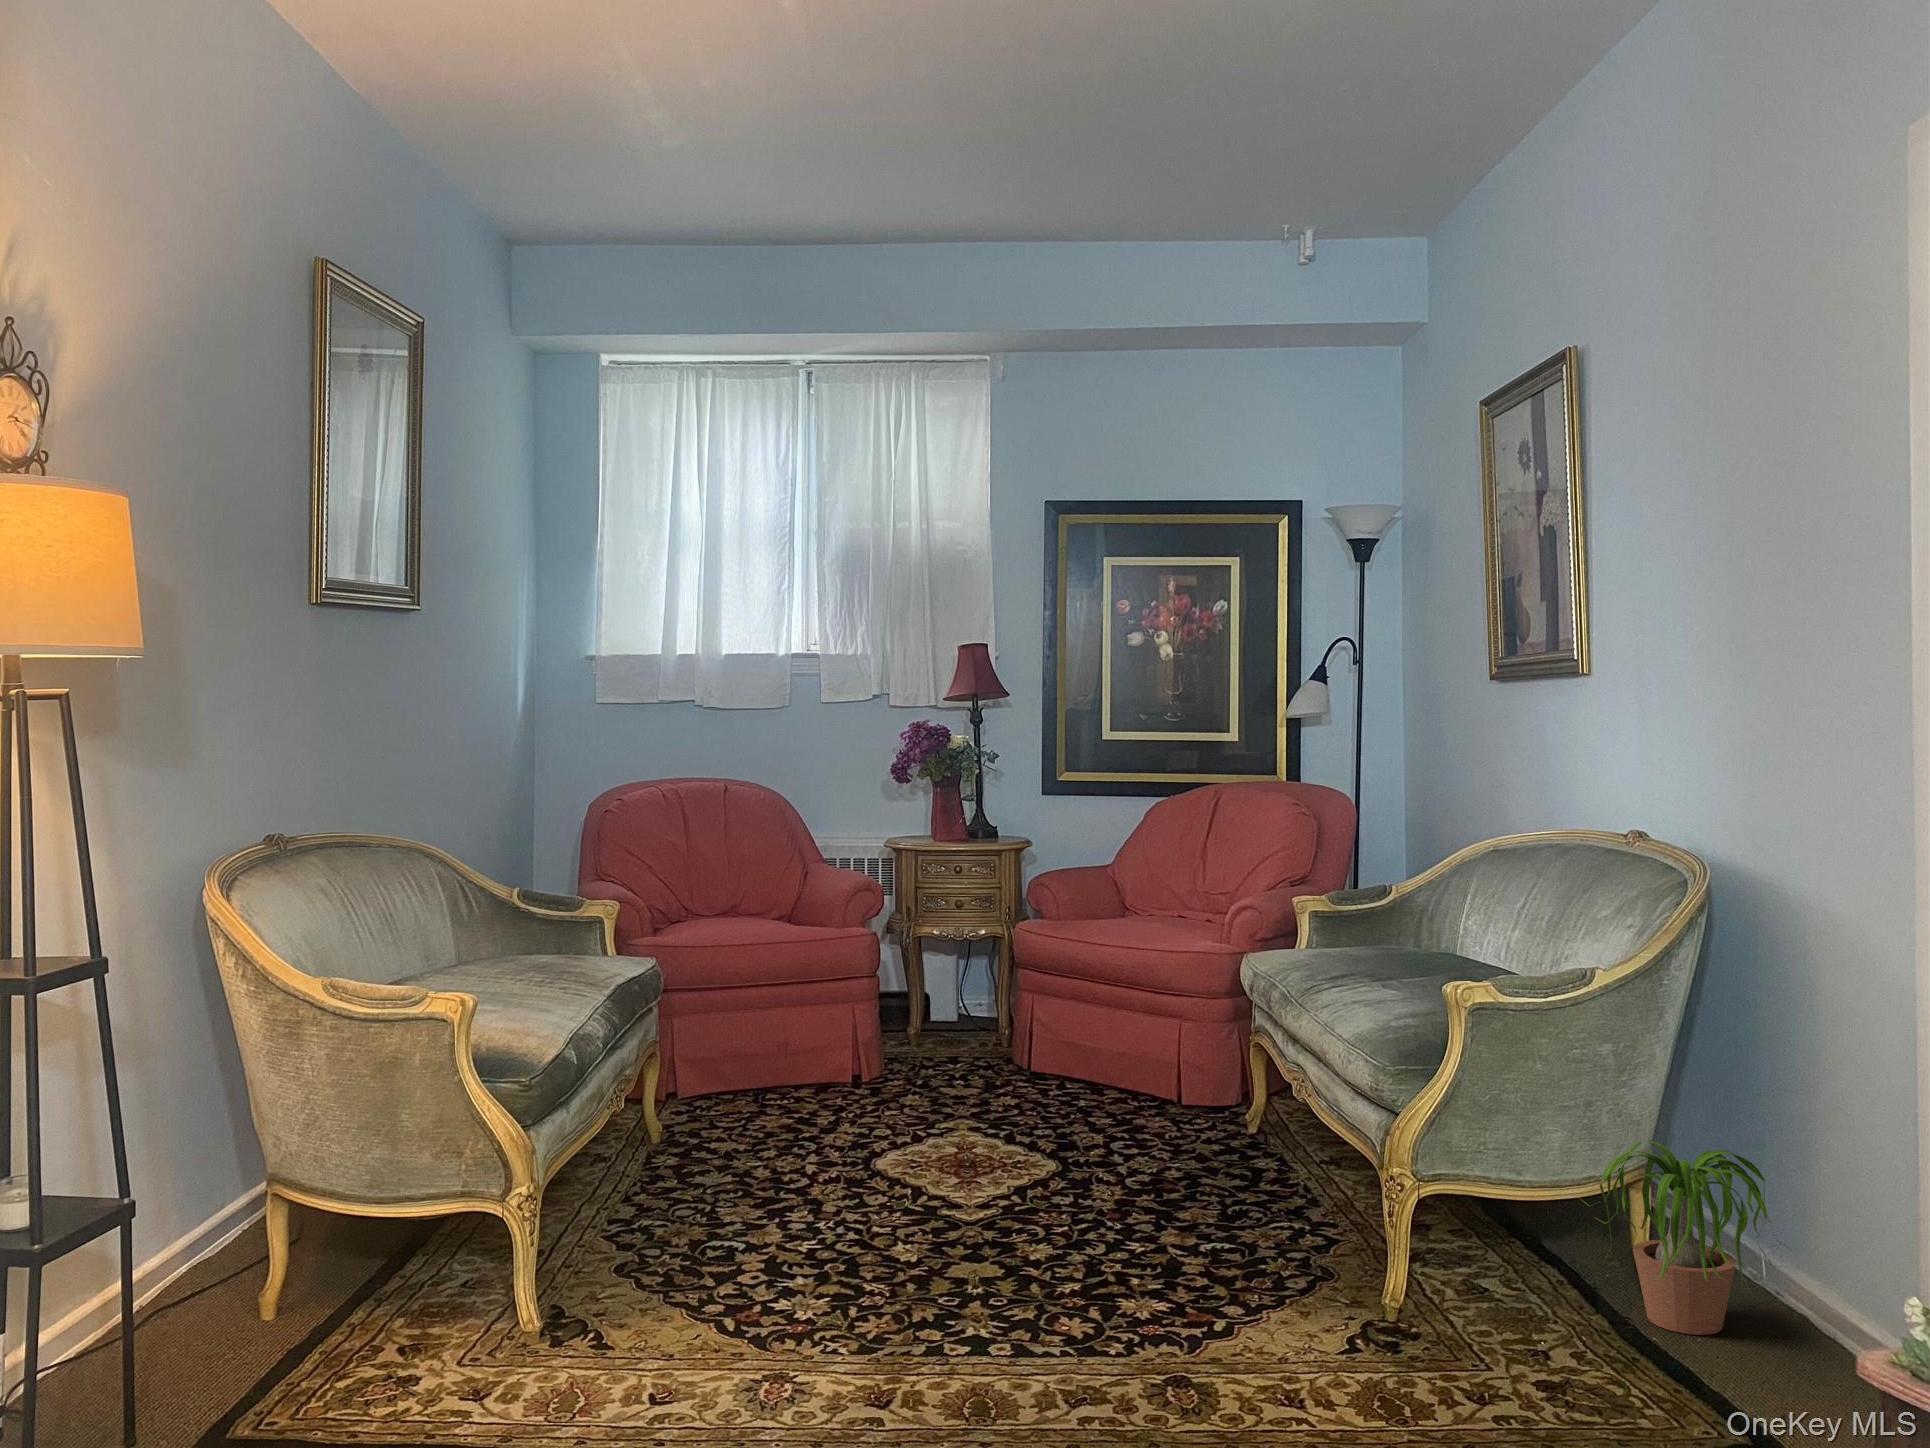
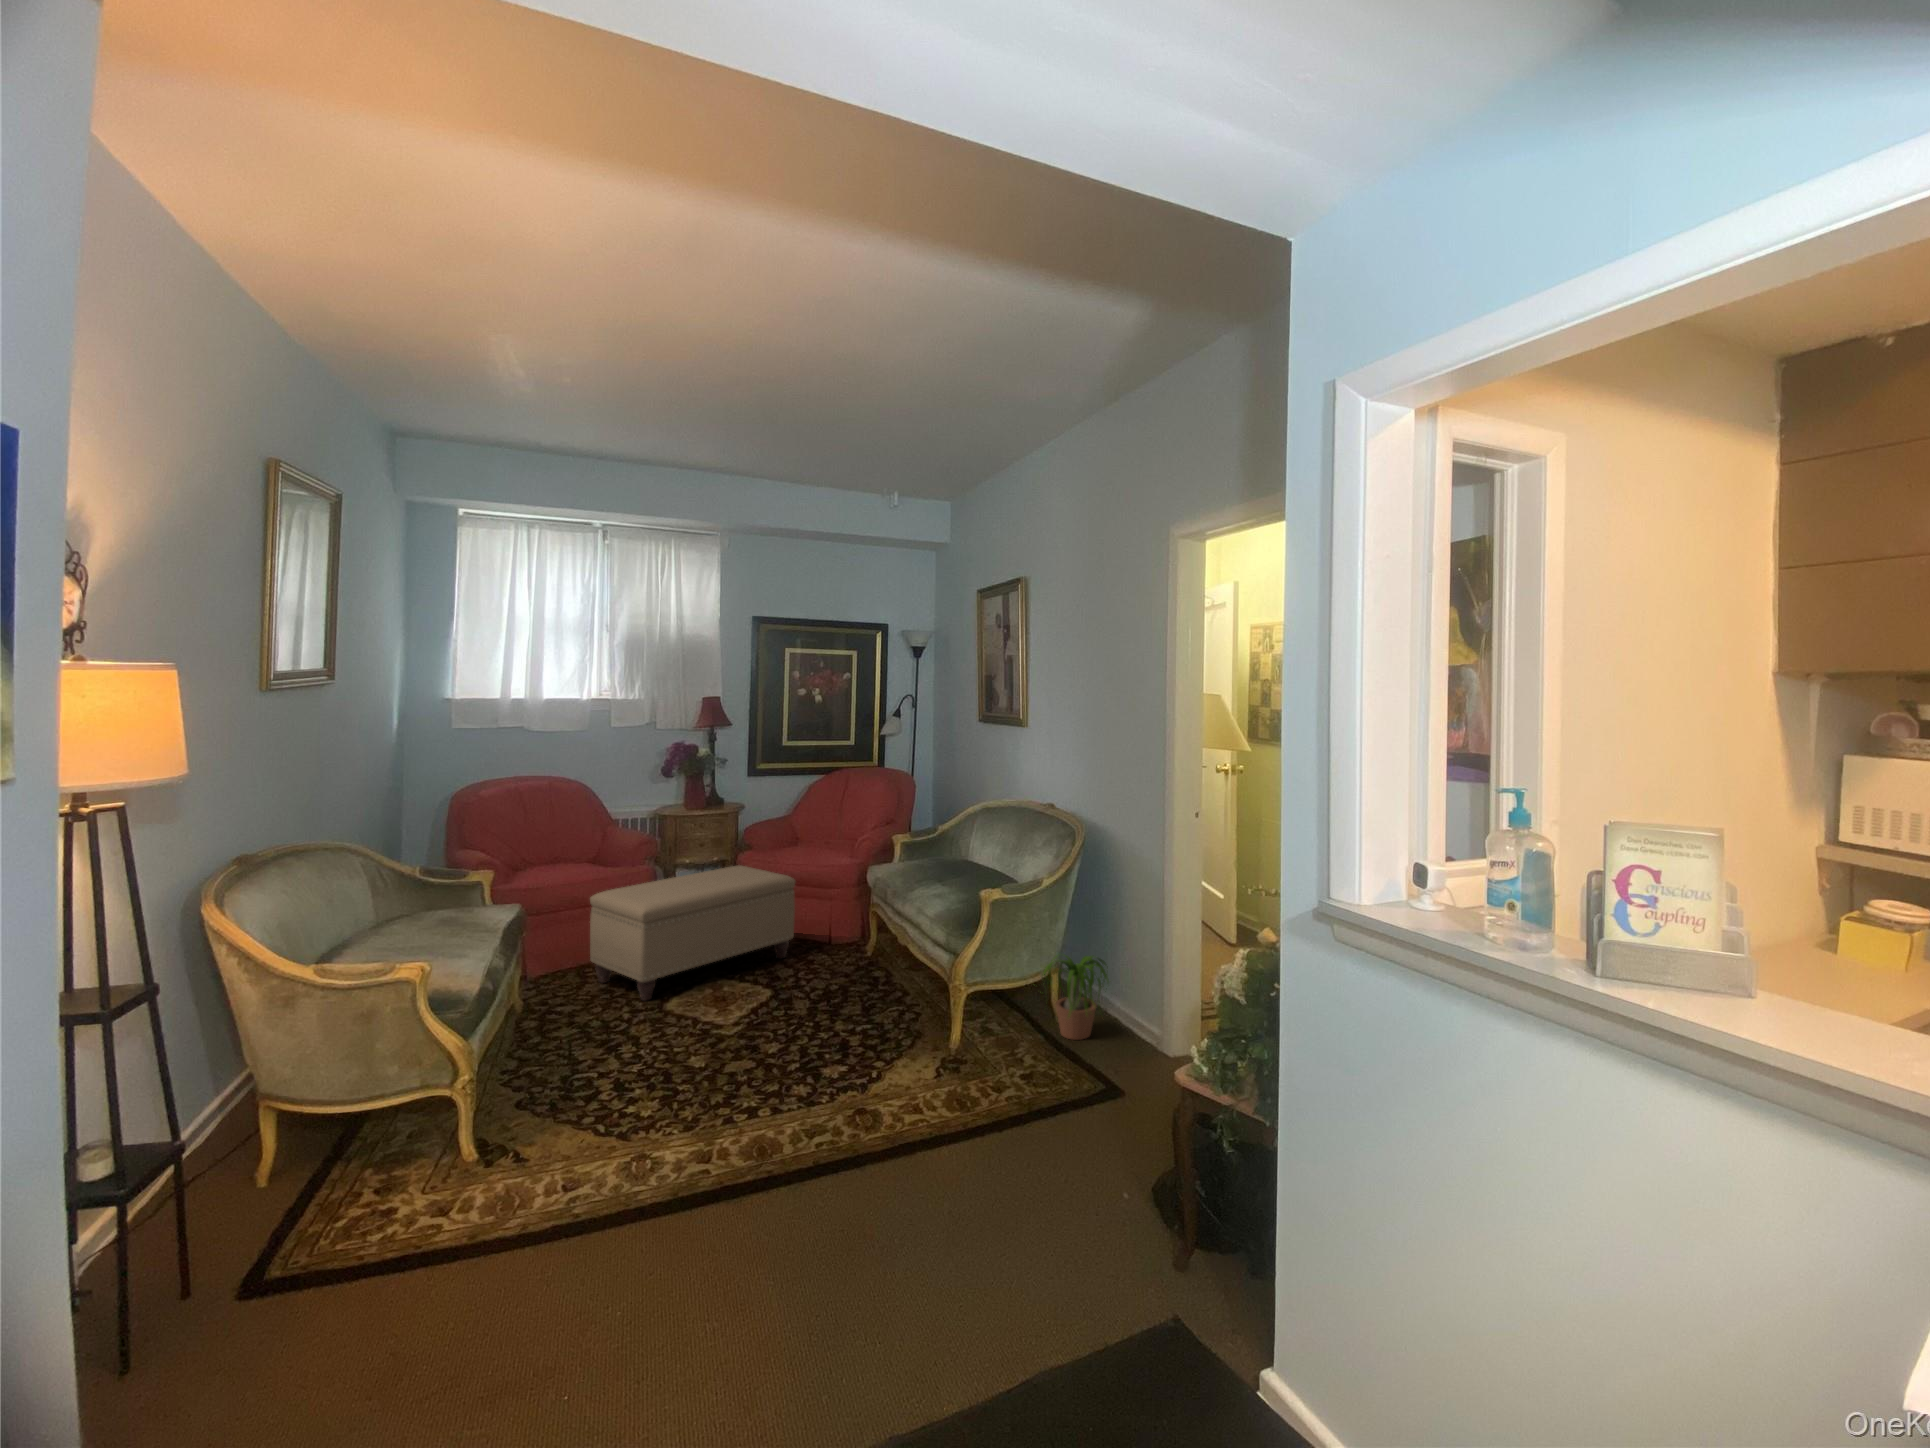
ottoman: none [763,941,1111,1151] -> present [590,865,796,1000]

